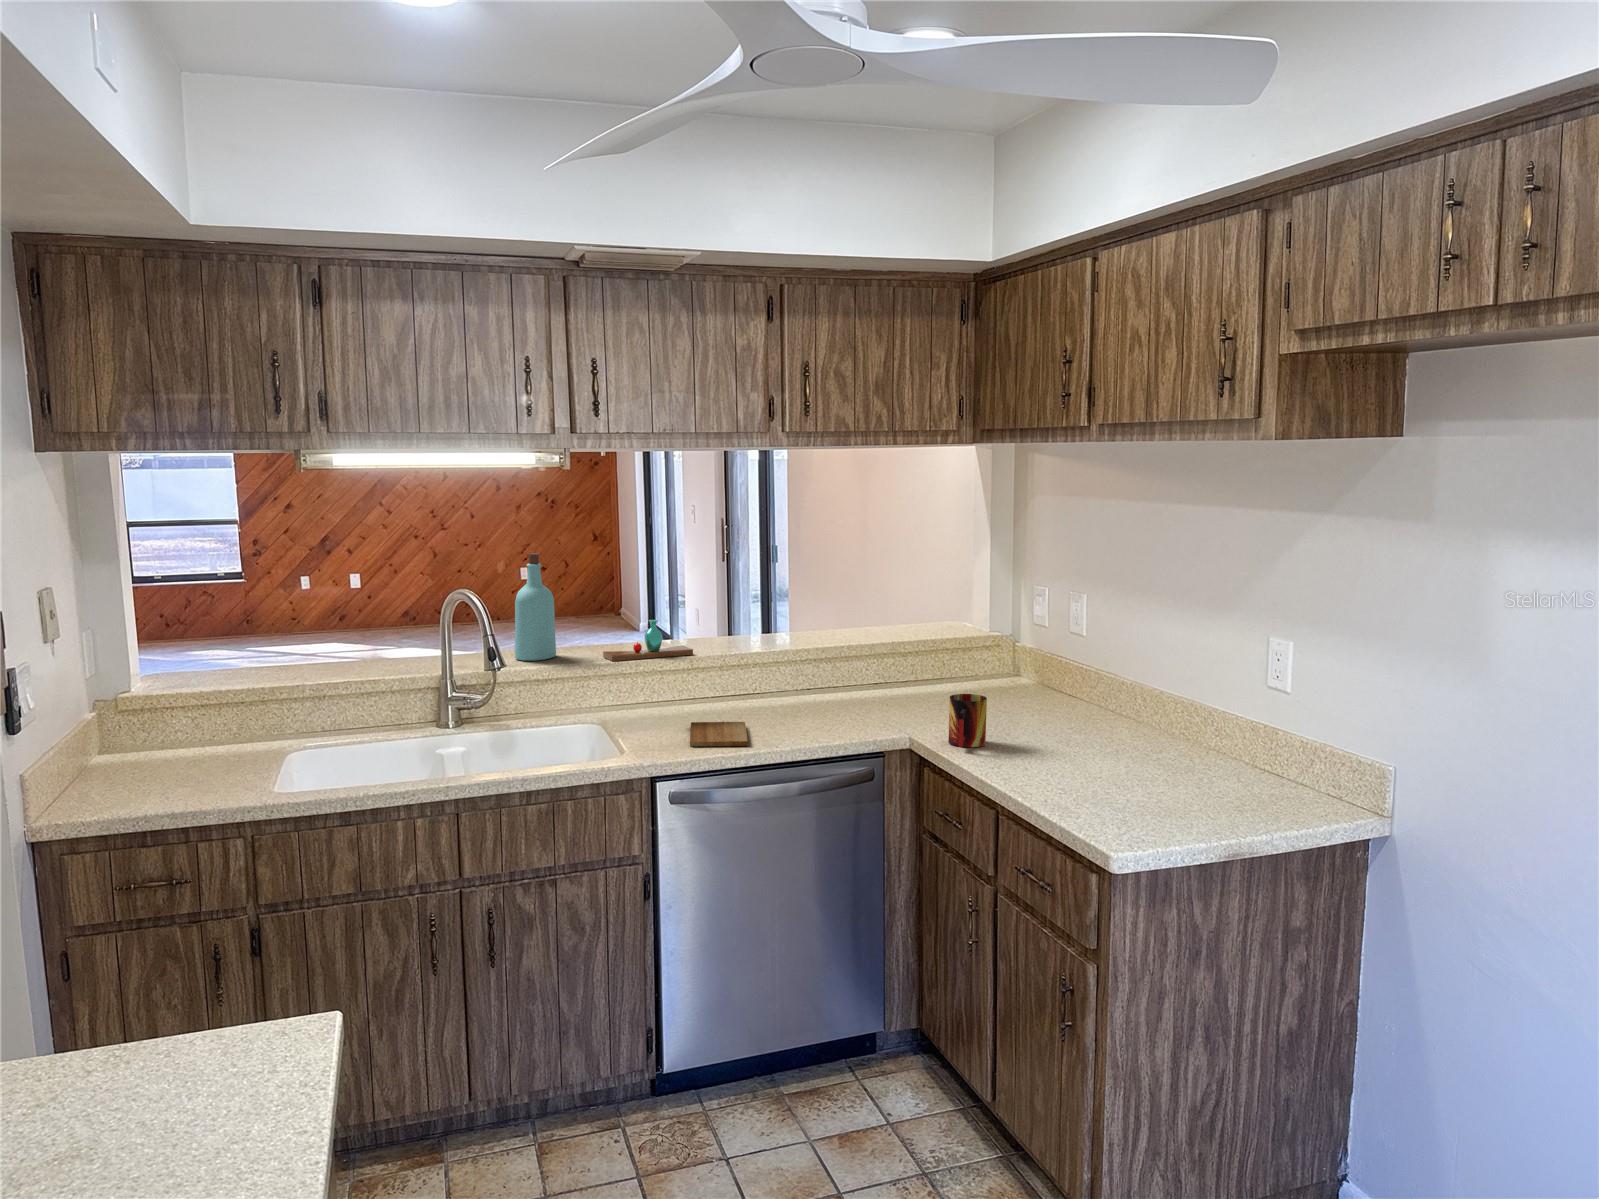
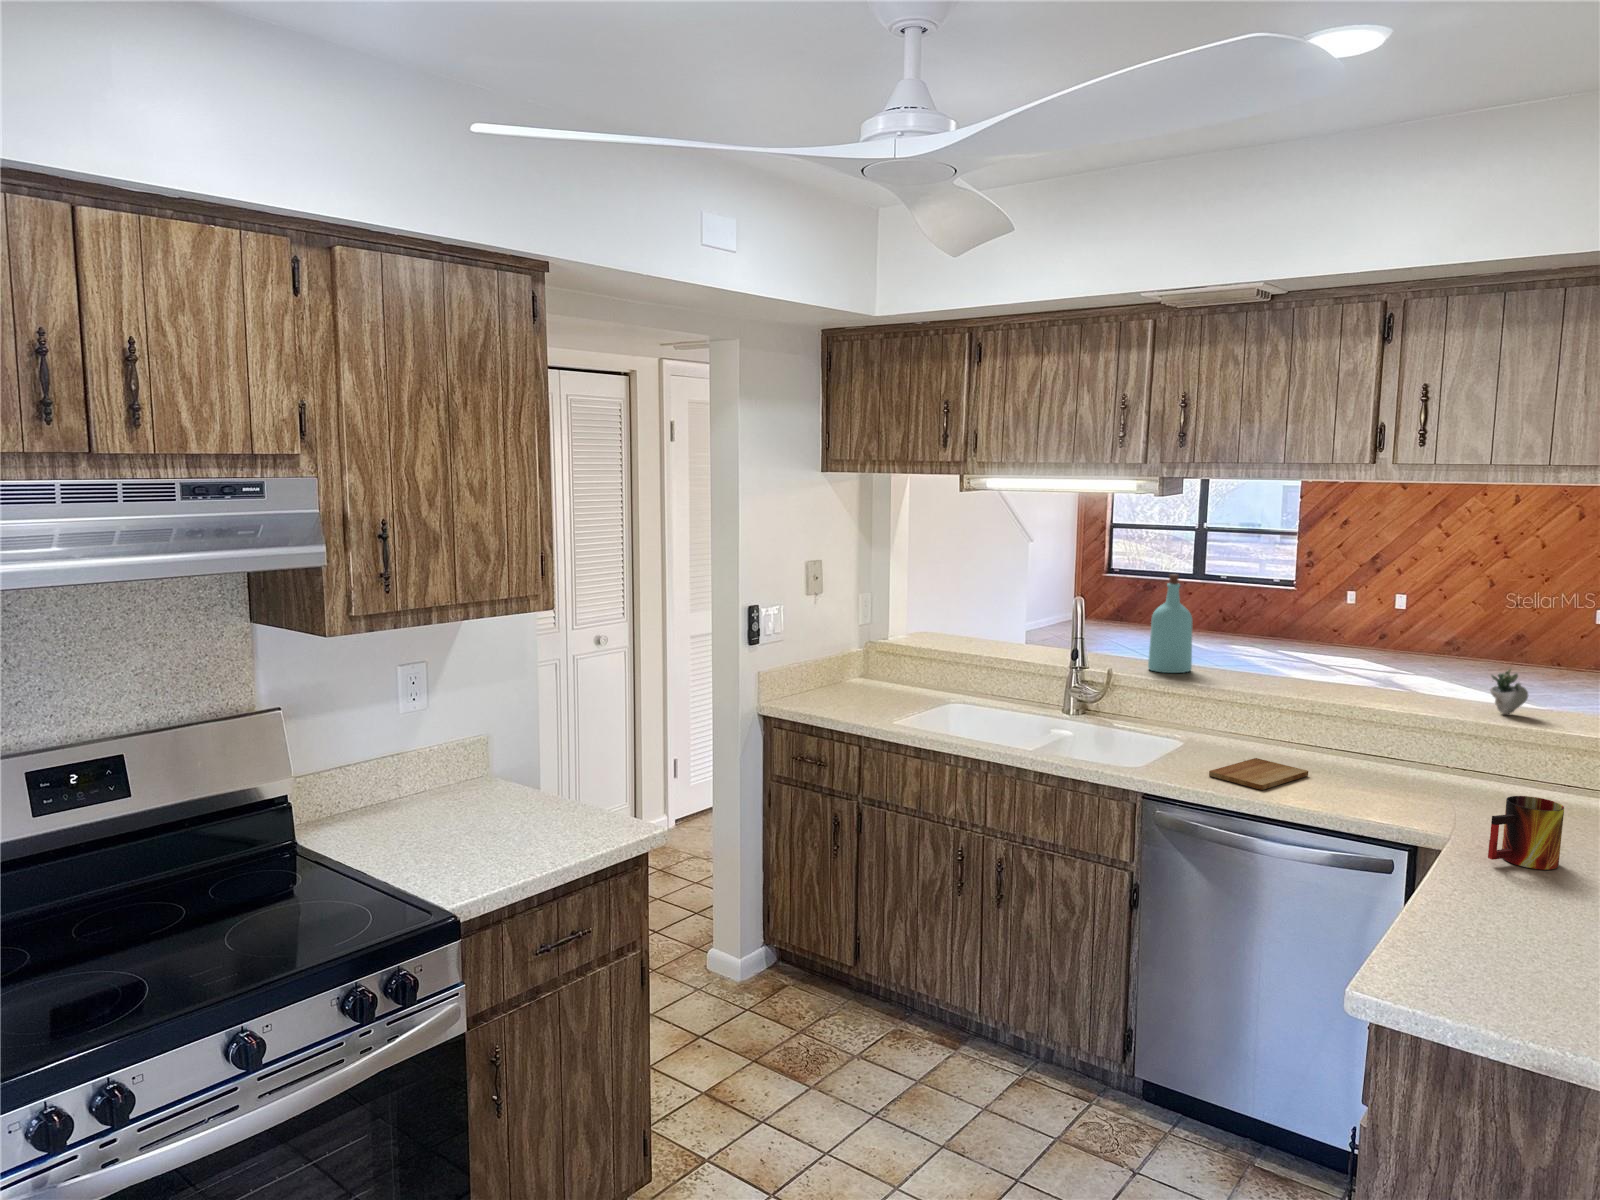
succulent plant: none [811,605,859,644] -> present [1490,669,1528,714]
vase: present [603,620,693,661] -> none [1220,652,1317,694]

